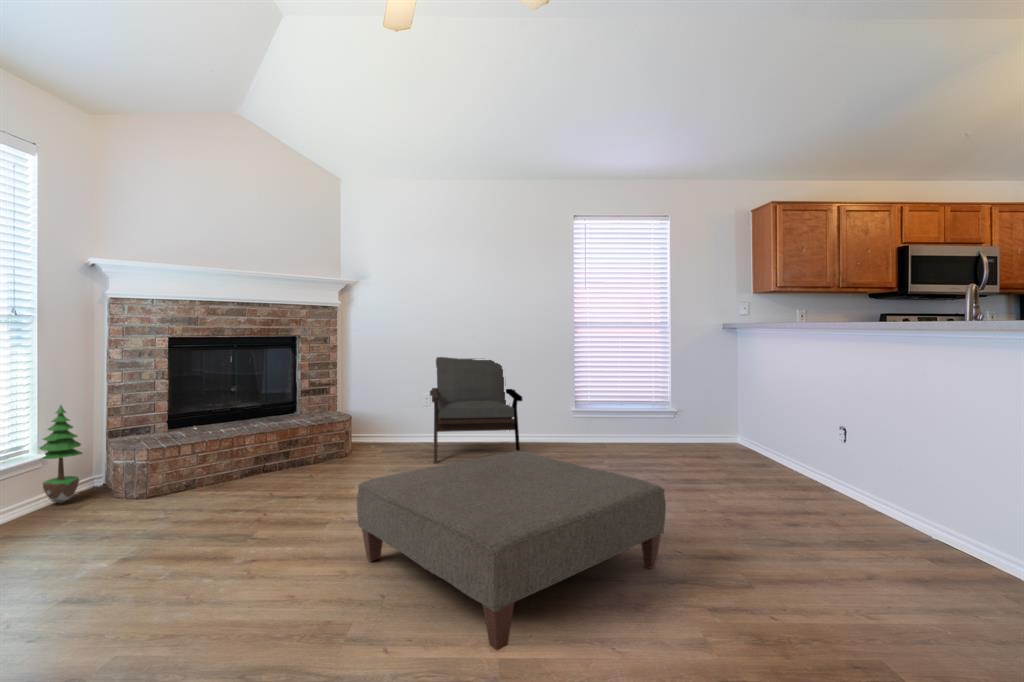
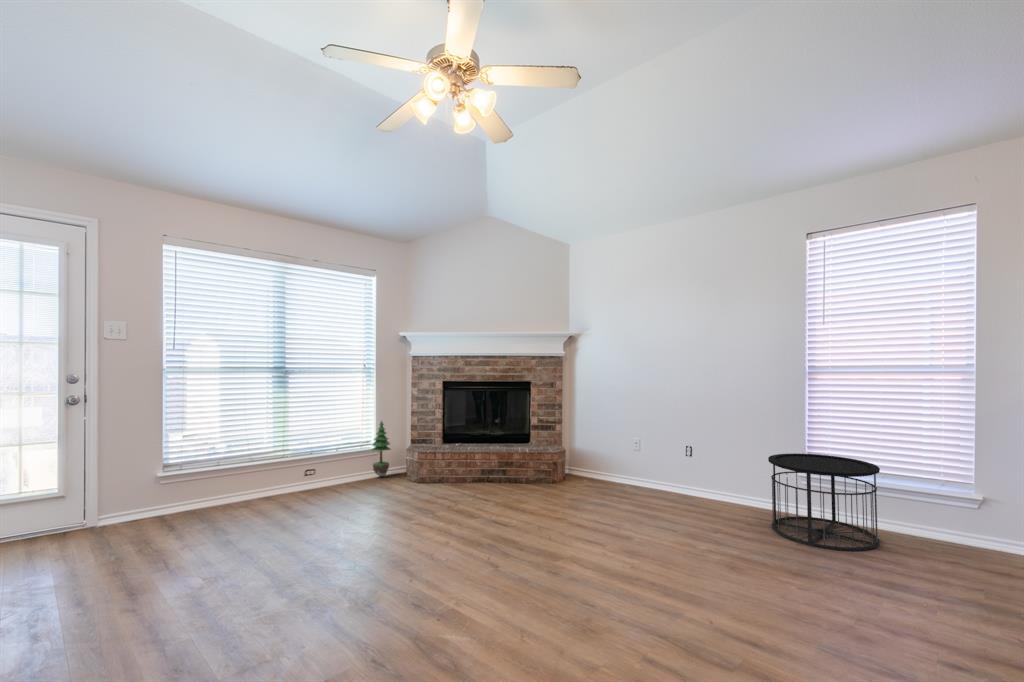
armchair: present [430,357,522,464] -> none [597,403,718,523]
side table: none [568,388,640,453] -> present [768,453,880,551]
ottoman: present [357,451,666,650] -> none [309,496,552,652]

